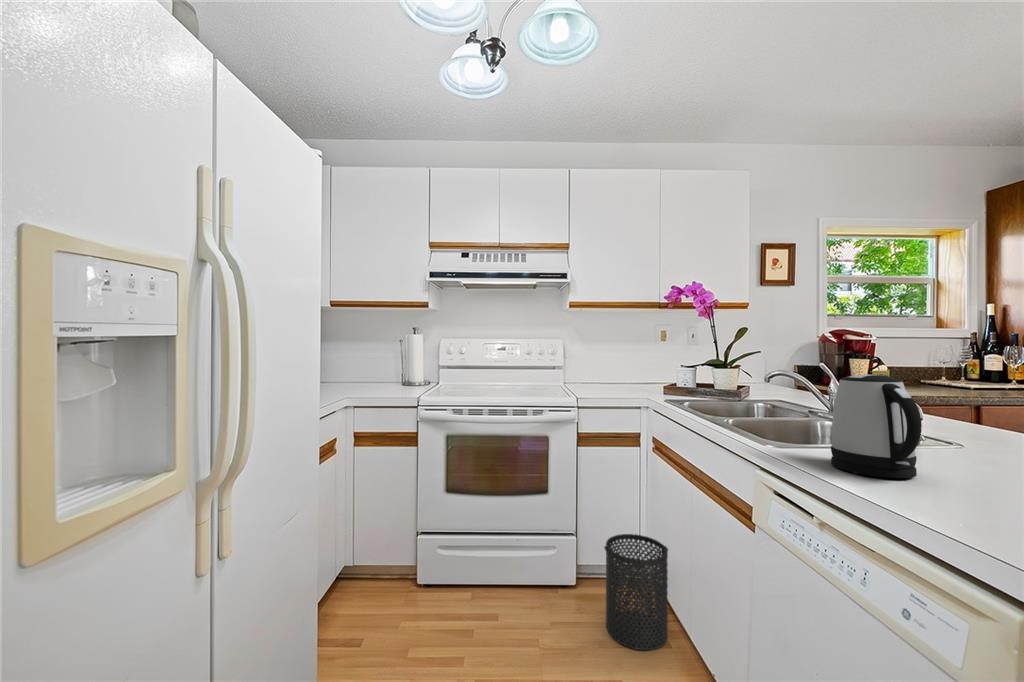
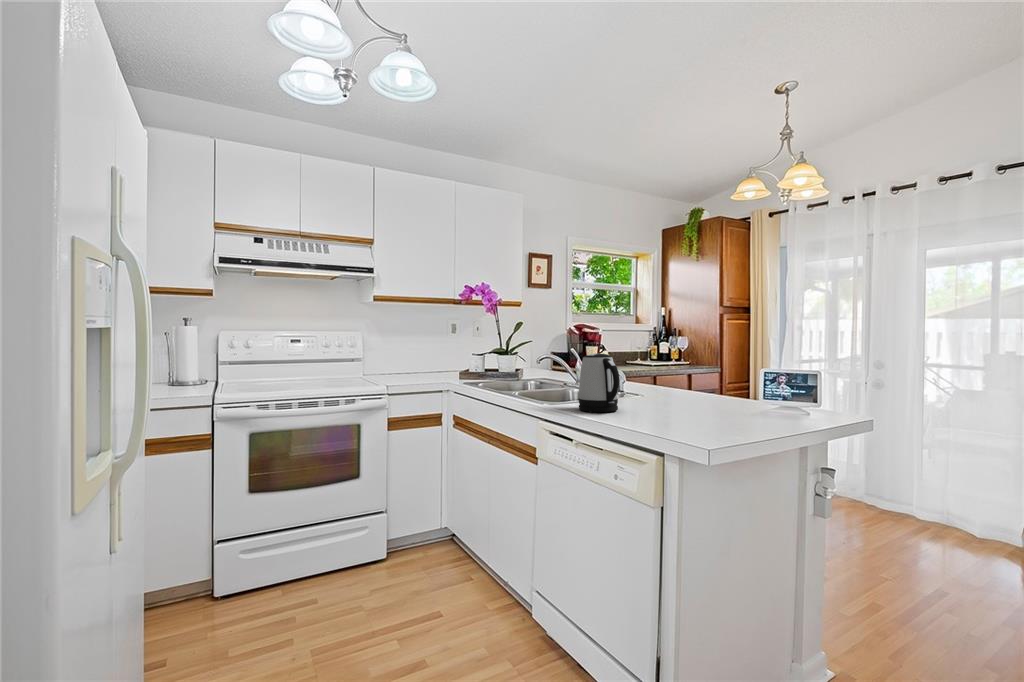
trash can: present [604,534,668,650] -> none [419,498,470,587]

